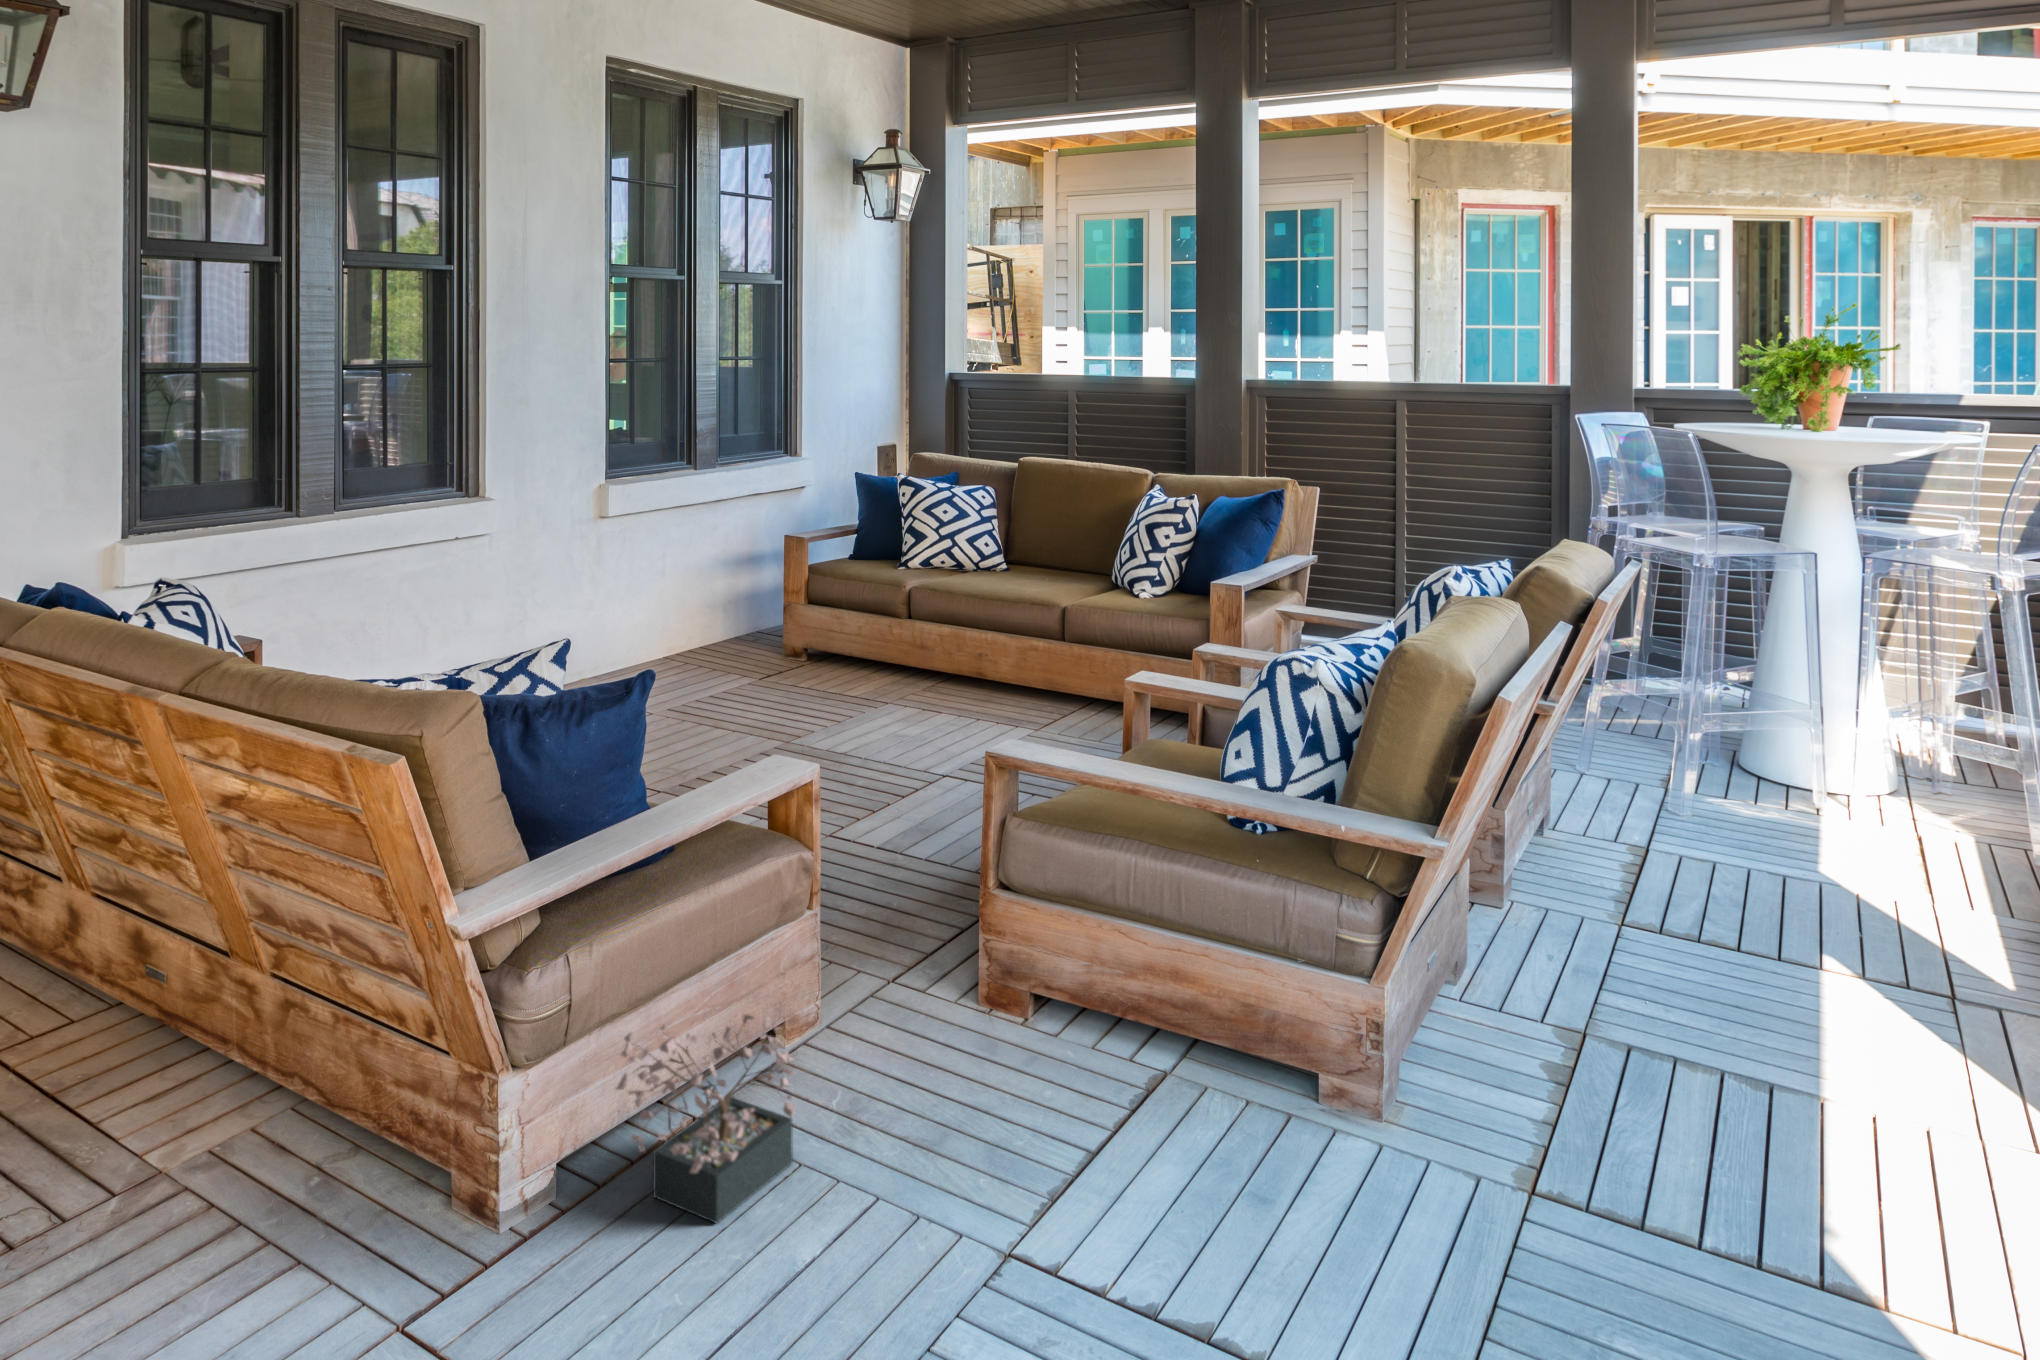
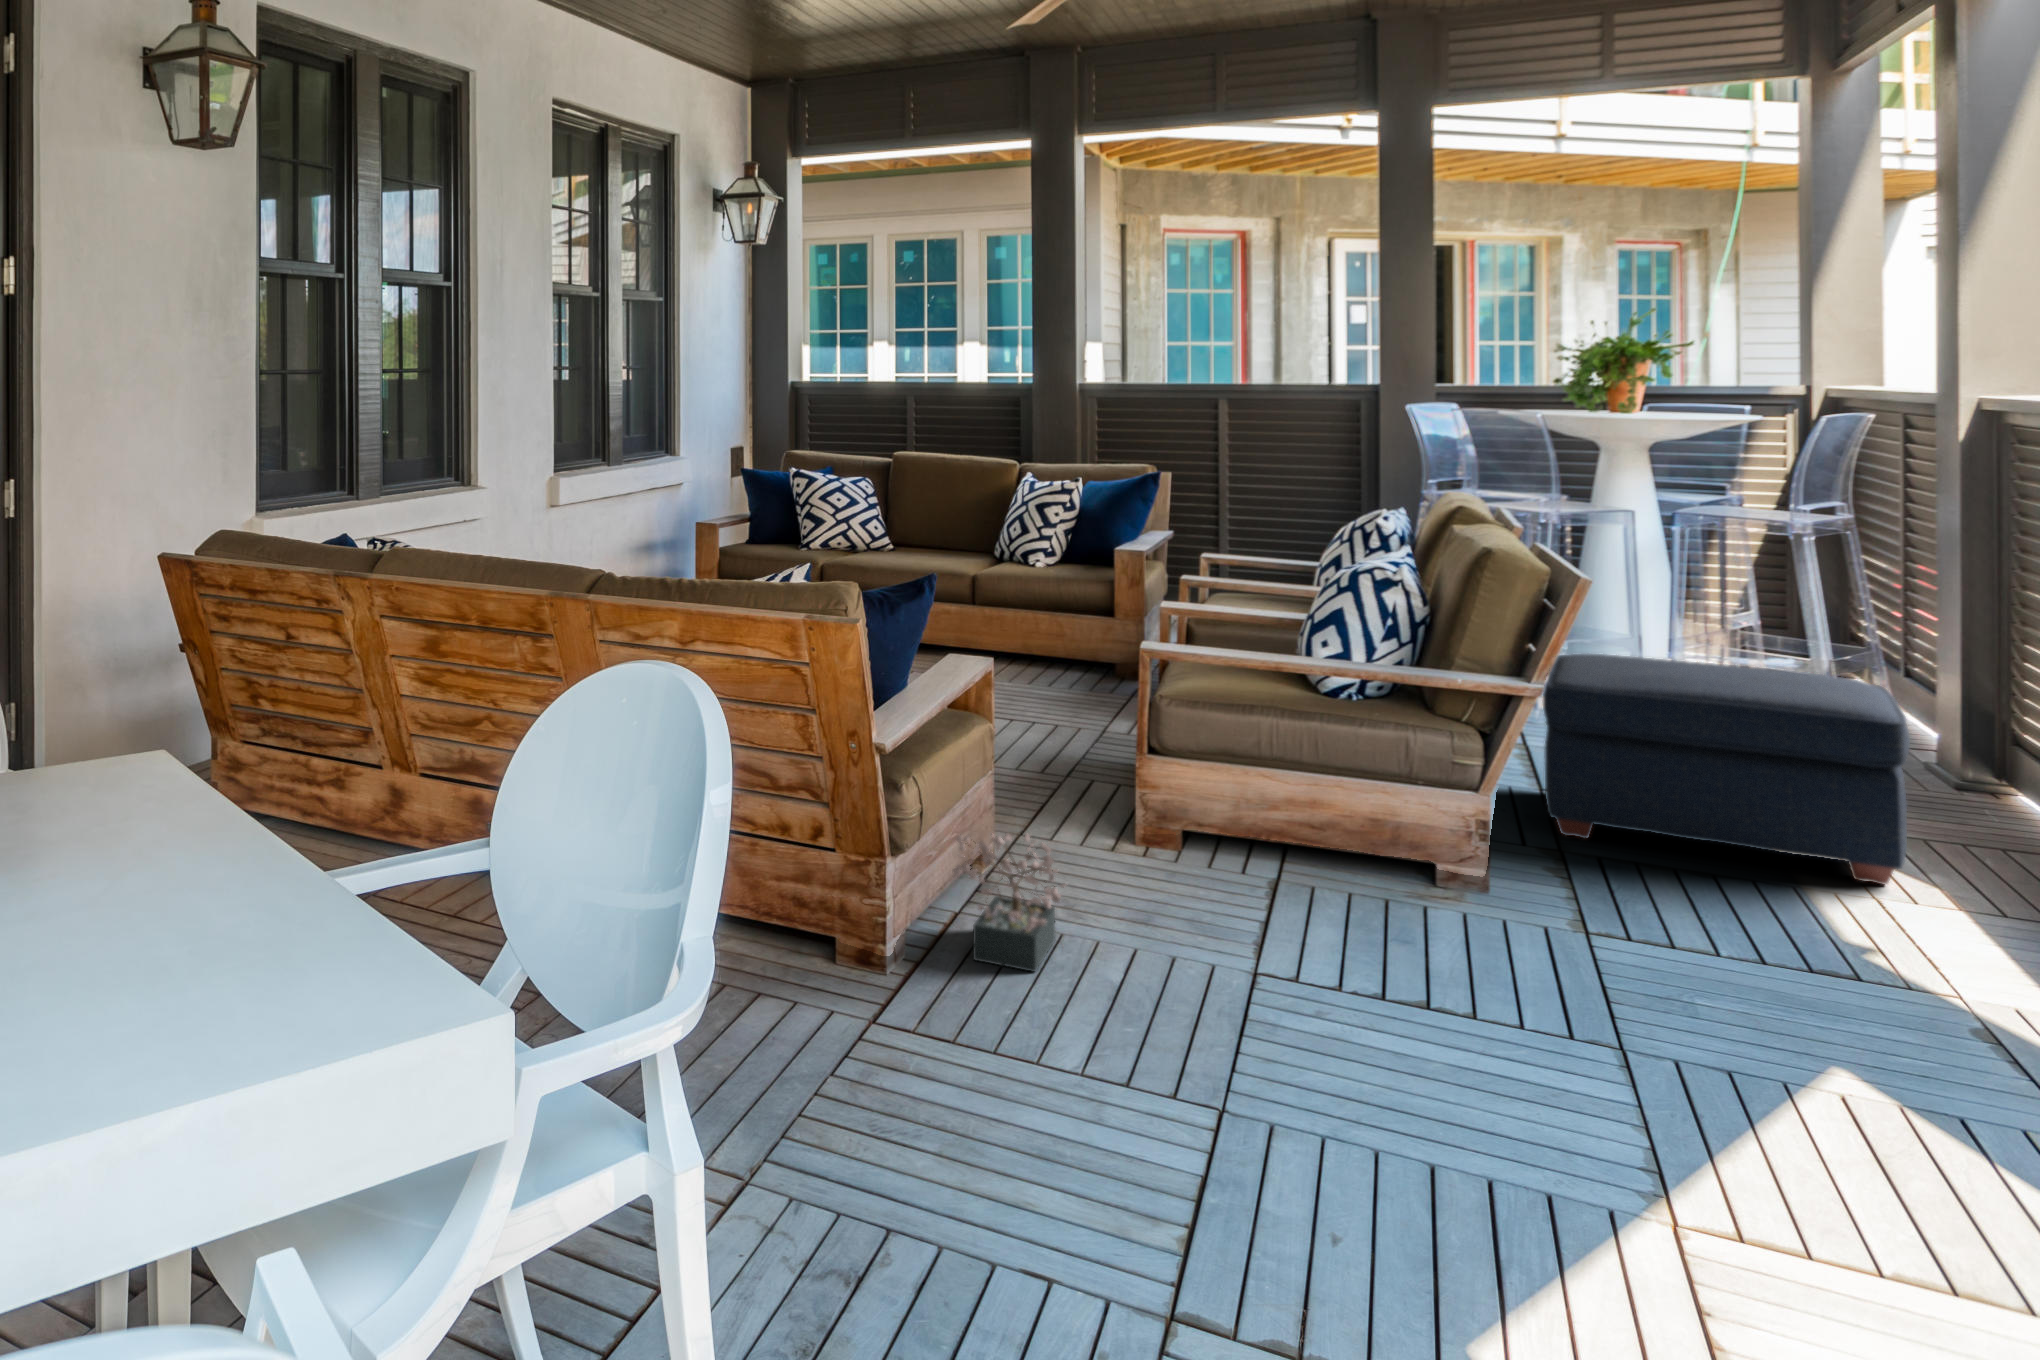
ottoman: none [1571,752,2025,1100] -> present [1543,654,1910,884]

